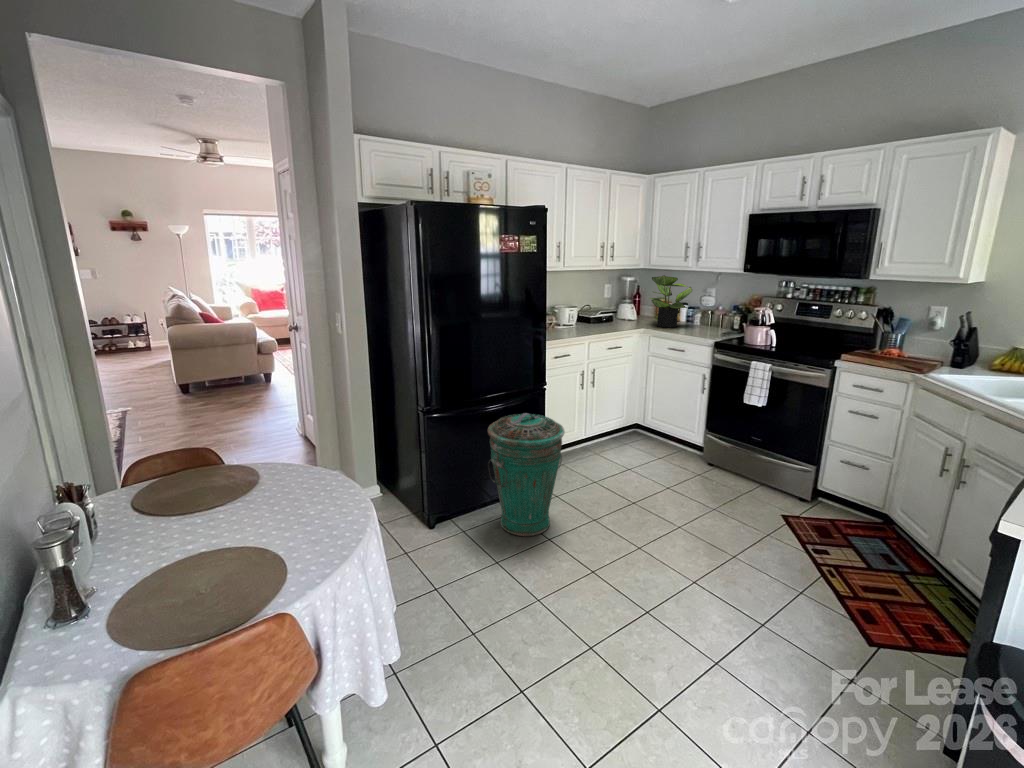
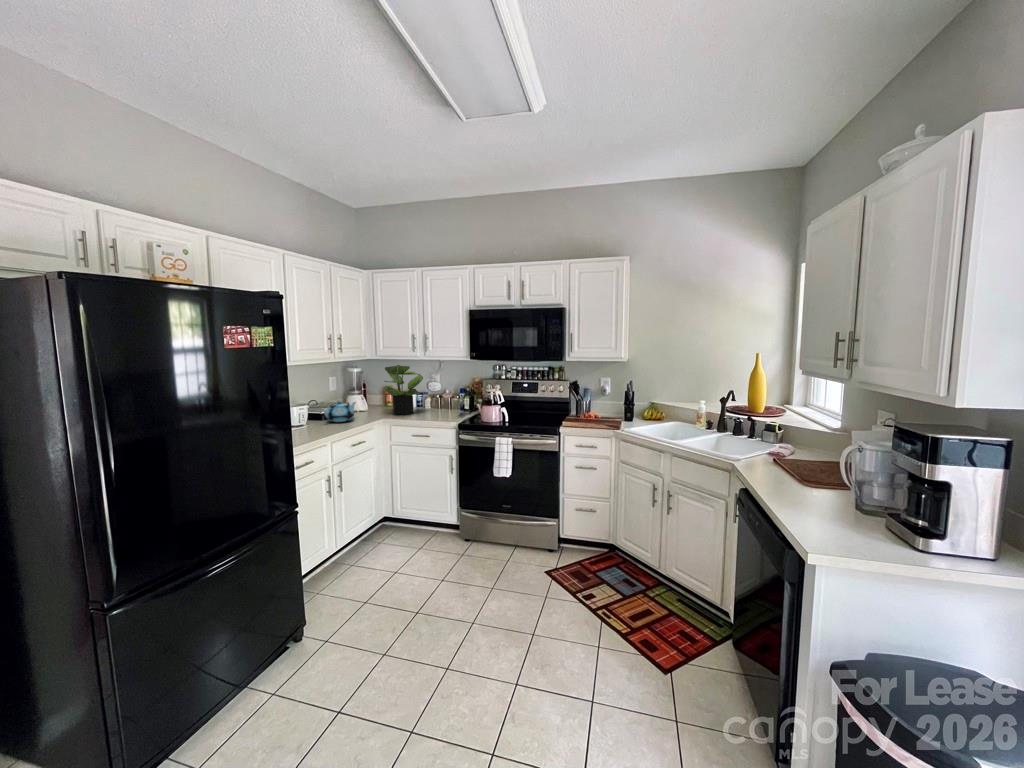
teapot: none [589,307,621,327] -> present [324,401,355,422]
trash can: present [488,413,565,536] -> none [231,544,343,722]

